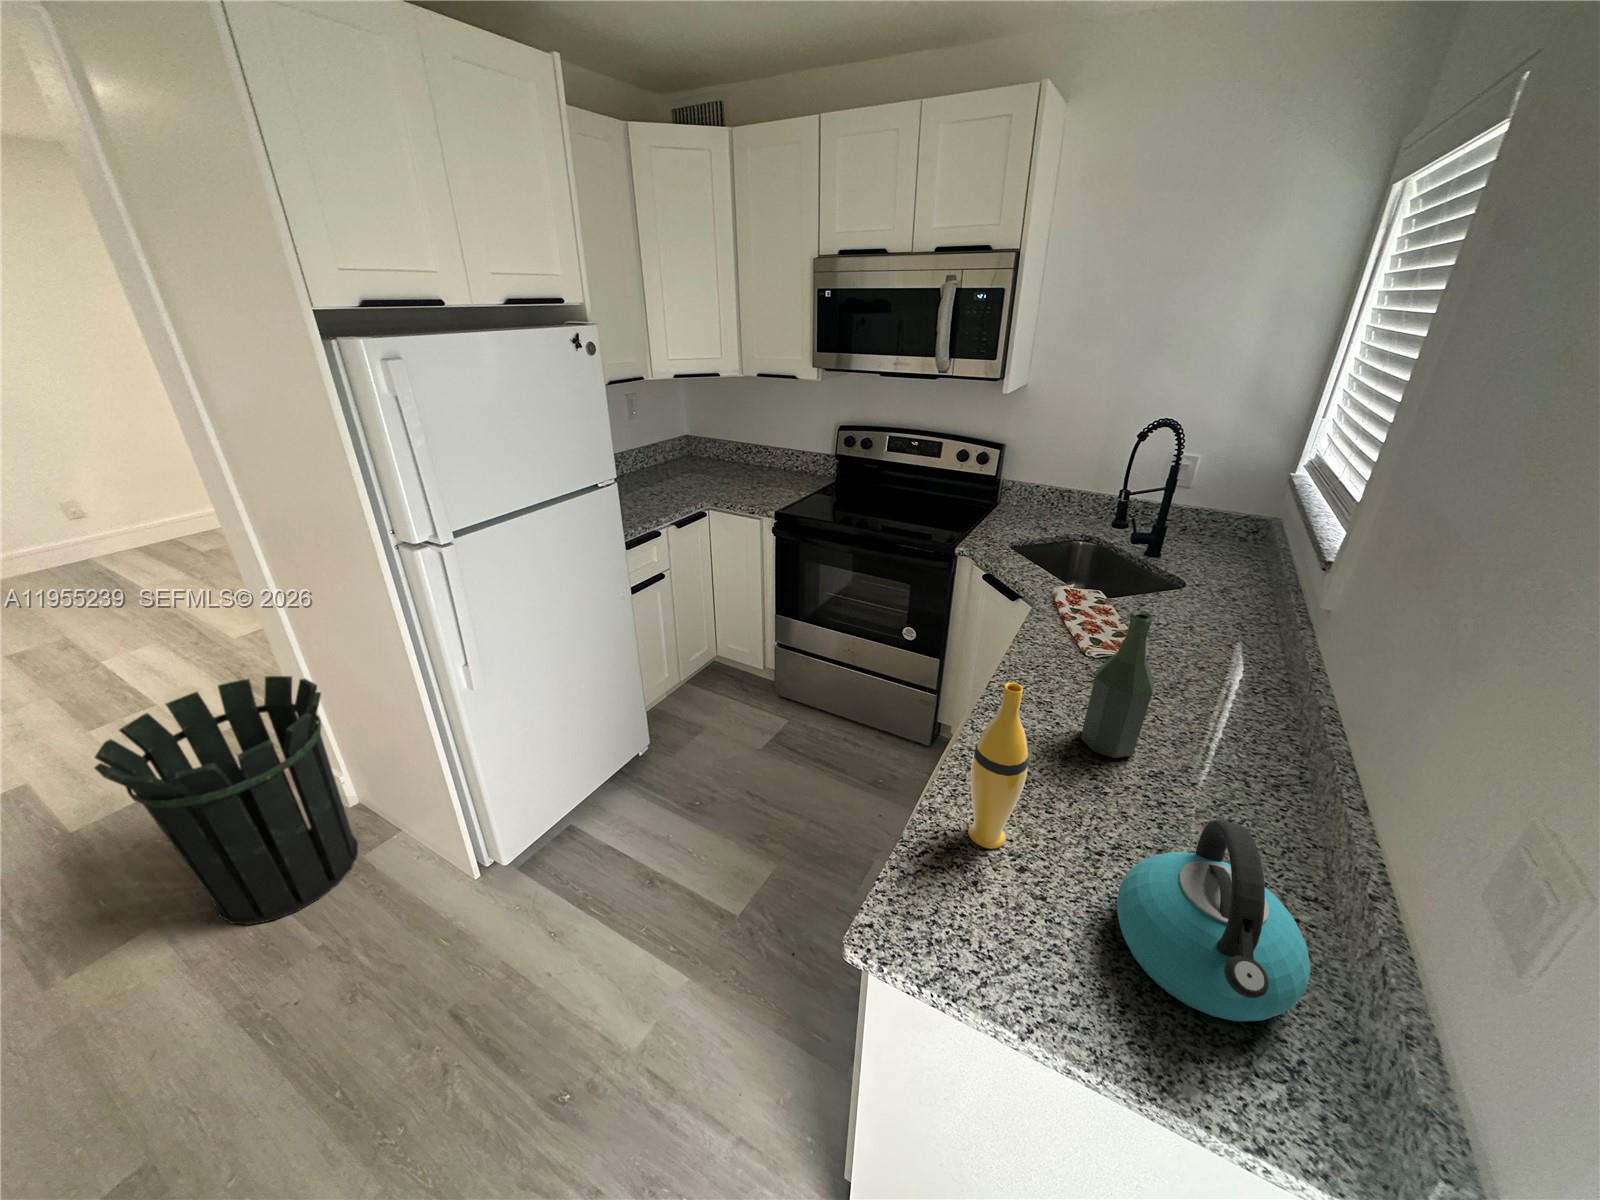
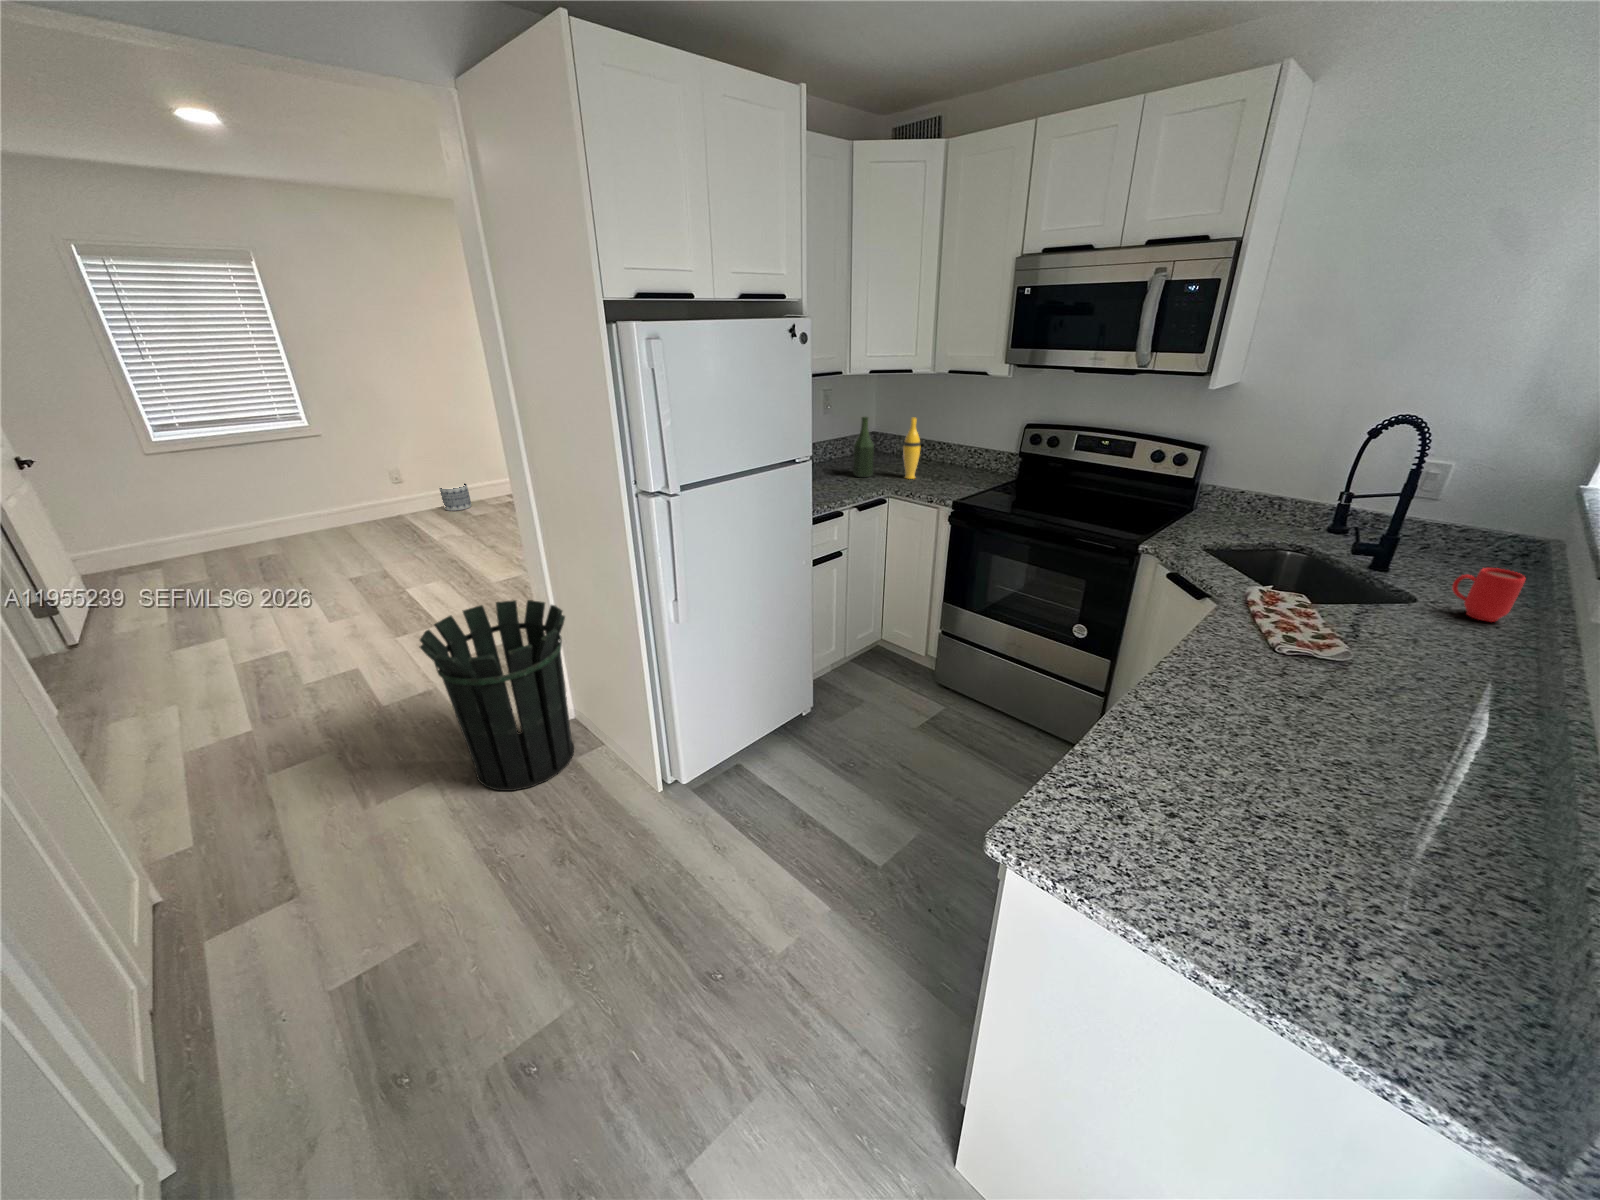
planter: none [139,512,193,549] -> present [439,483,472,511]
mug: none [1212,554,1263,601] -> present [1453,568,1525,622]
bottle: present [1081,611,1155,758] -> present [854,417,874,477]
vase: present [968,683,1029,849] -> present [903,418,921,479]
kettle: present [1117,819,1311,1021] -> none [1271,779,1495,980]

